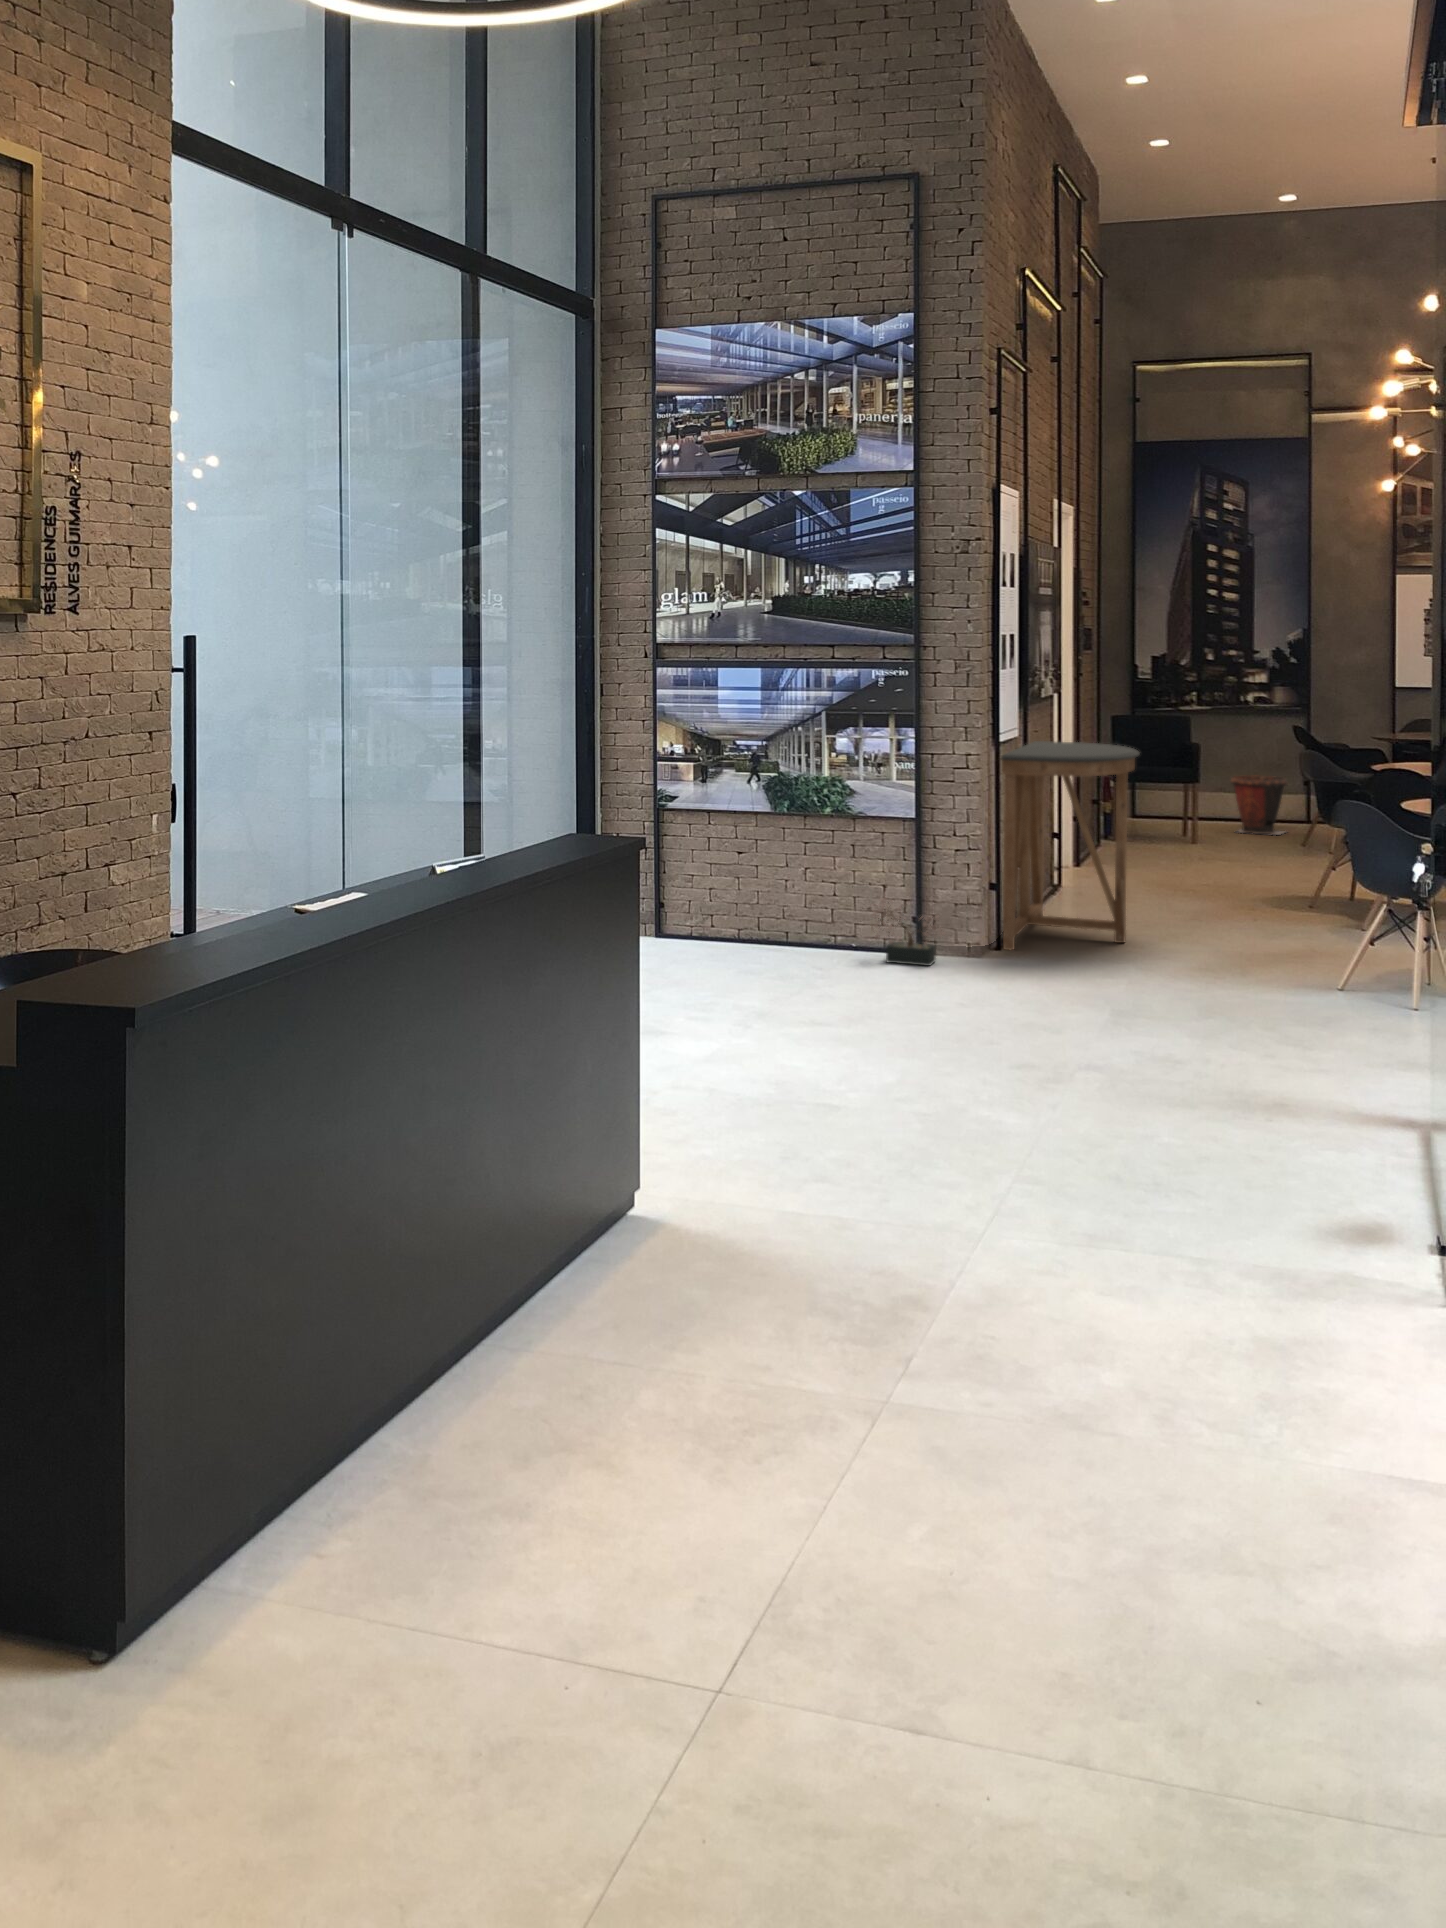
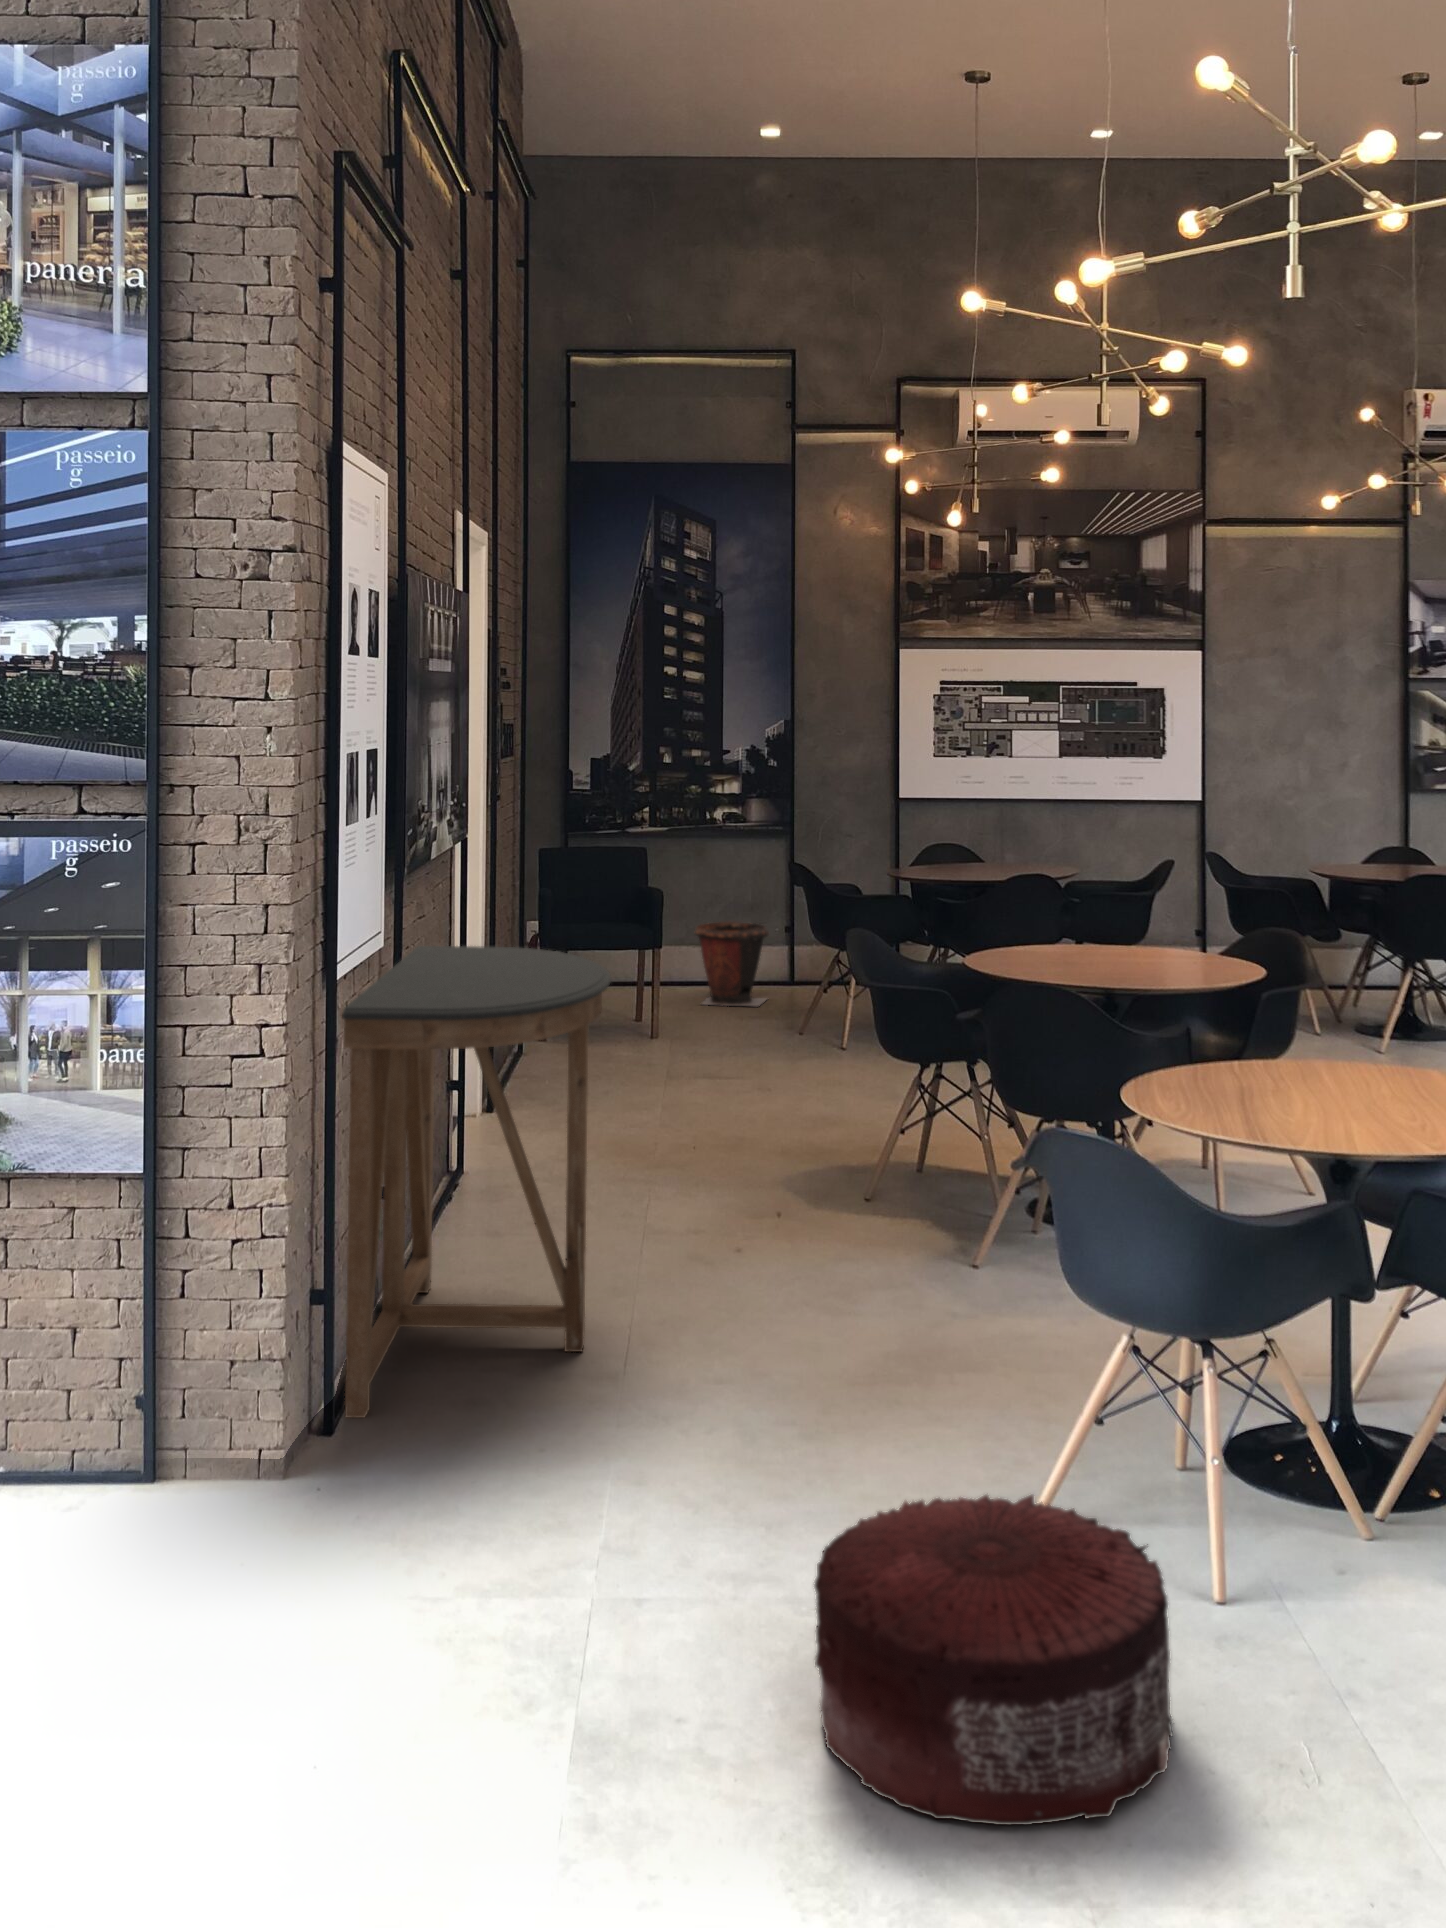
decorative plant: present [872,898,945,966] -> none [32,1360,209,1530]
pouf: none [1209,946,1372,1042] -> present [814,1495,1173,1825]

